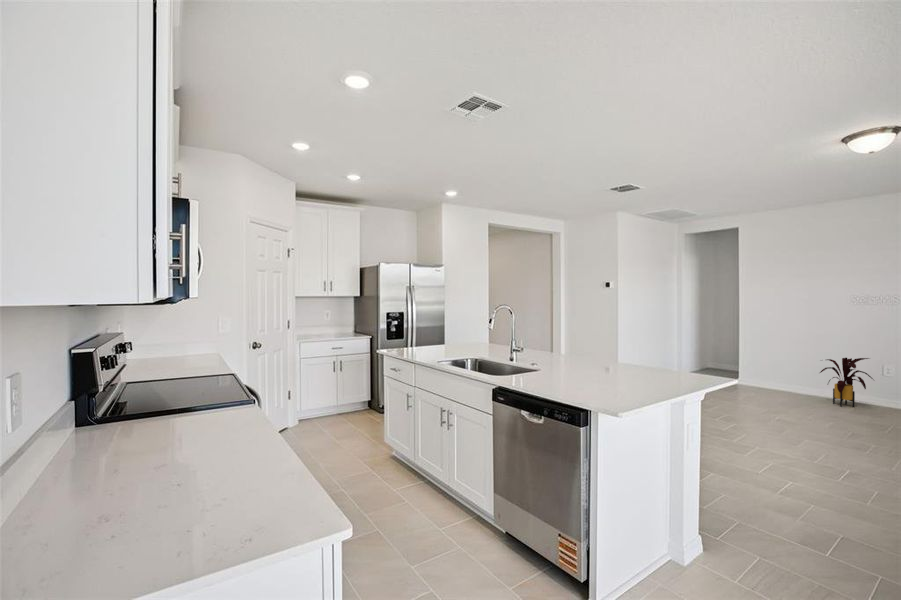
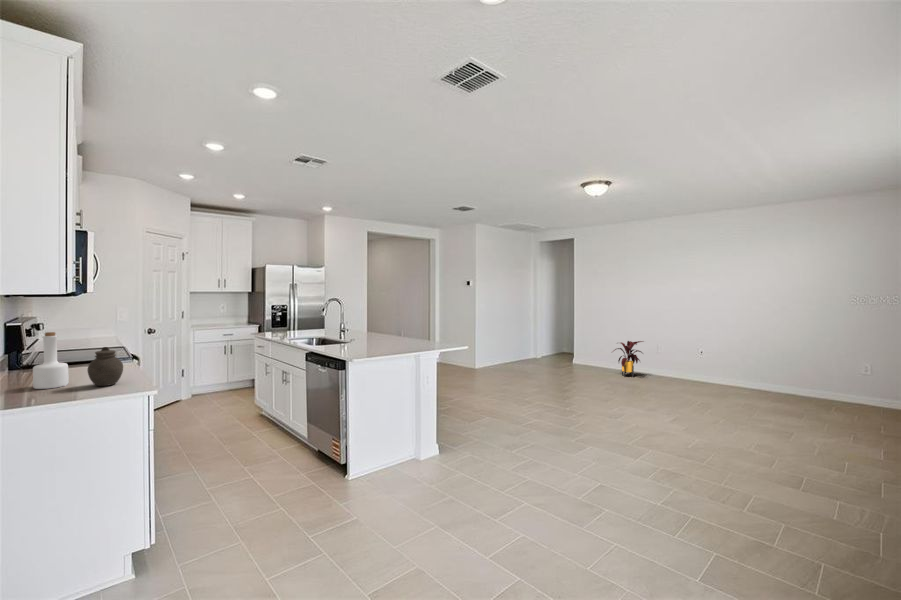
bottle: none [99,375,166,500] -> present [33,332,69,389]
jar: none [204,408,270,493] -> present [87,347,123,386]

